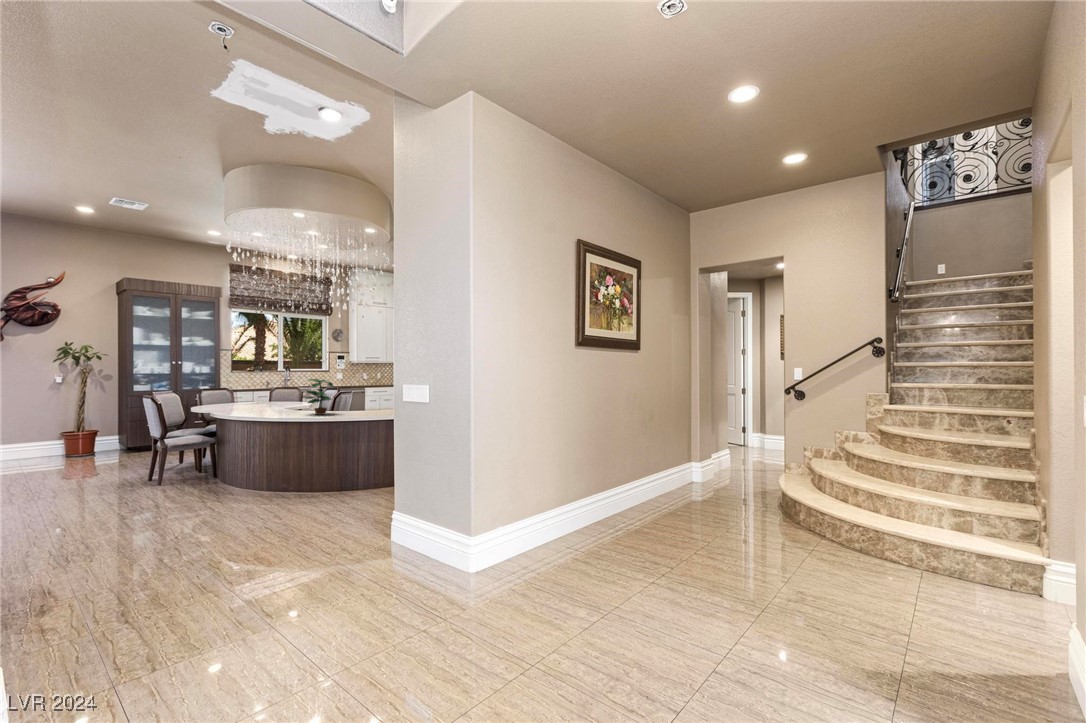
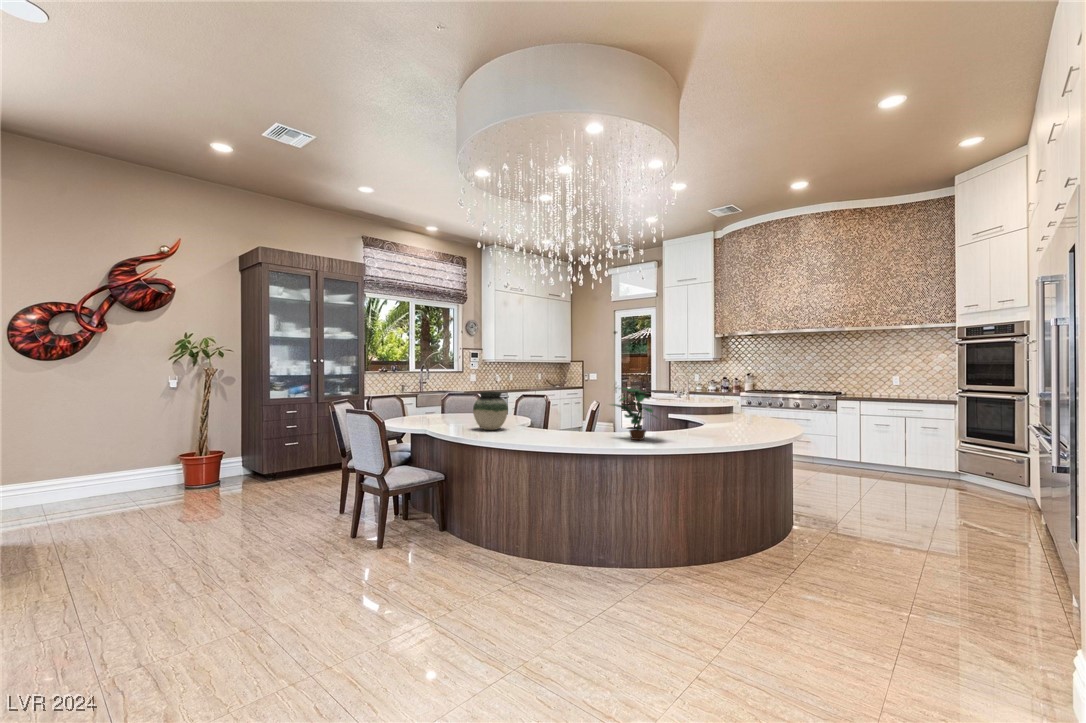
vase: none [229,383,258,410] -> present [473,392,508,430]

